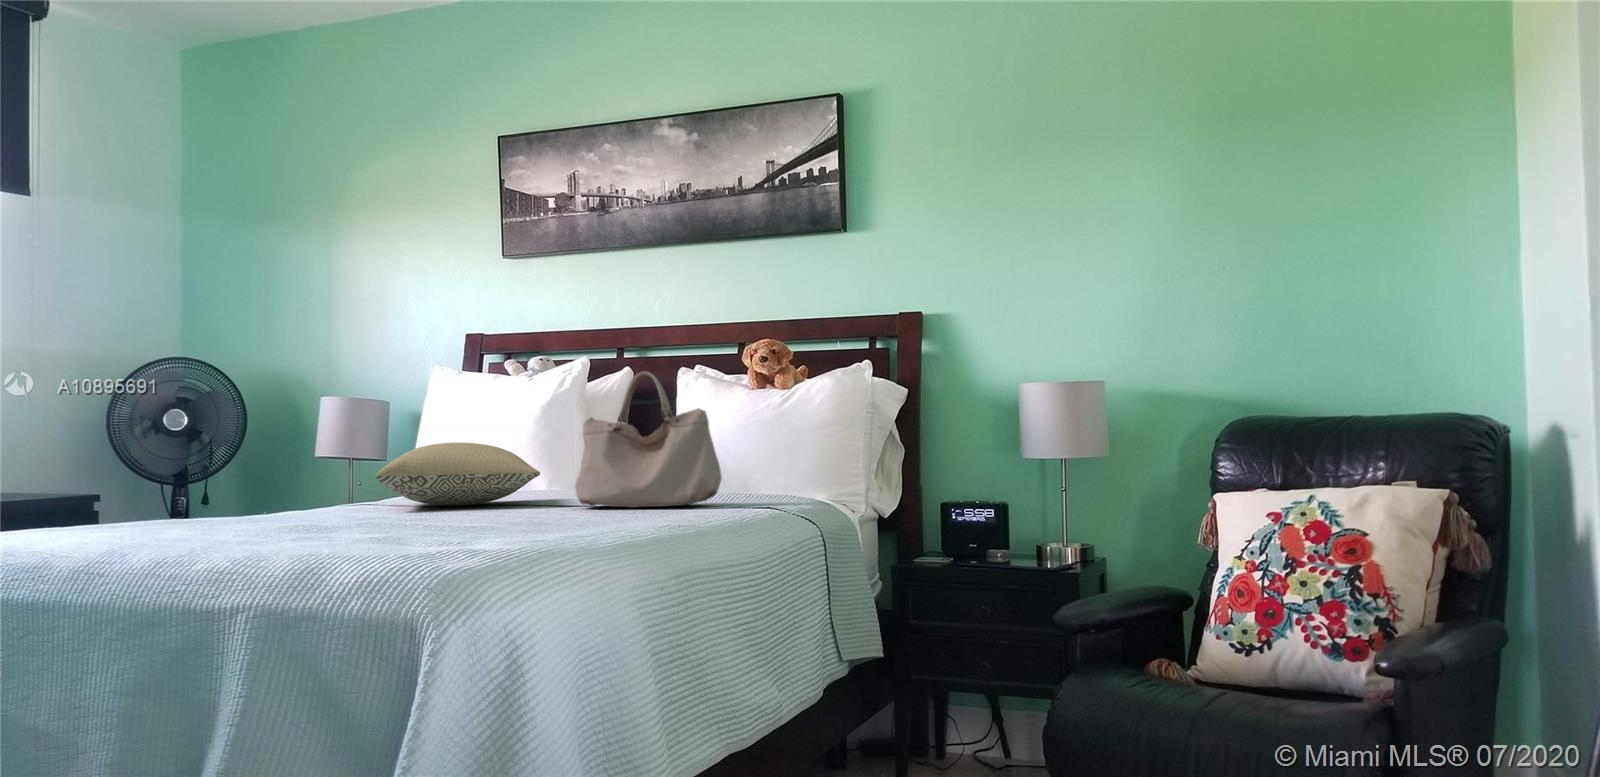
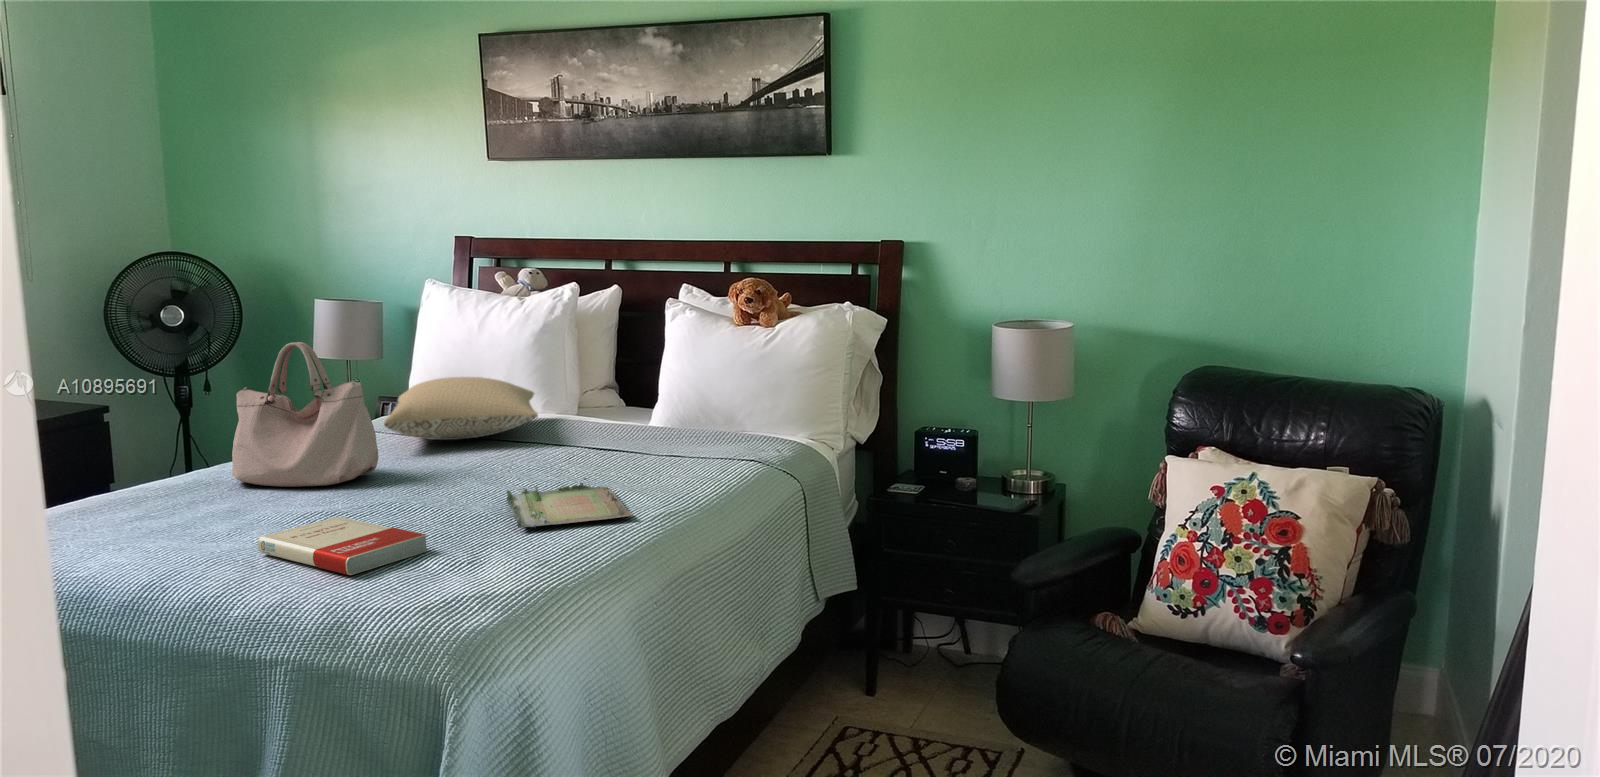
handbag: present [575,372,722,508] -> present [232,342,379,487]
tray: none [503,503,640,531] -> present [507,478,633,529]
book: none [228,520,413,549] -> present [258,517,427,575]

